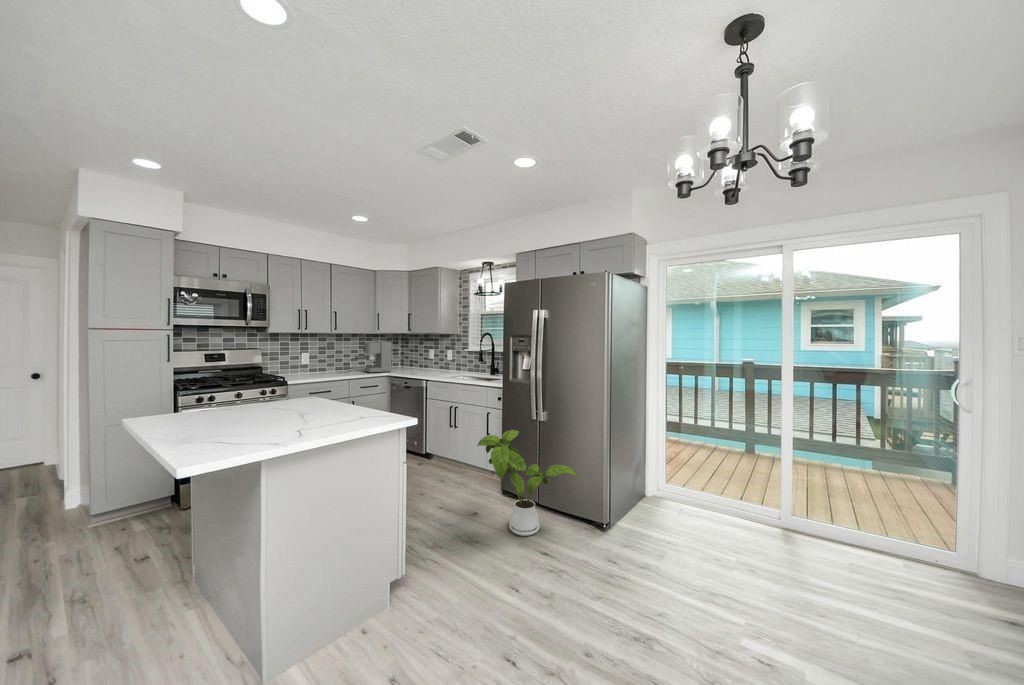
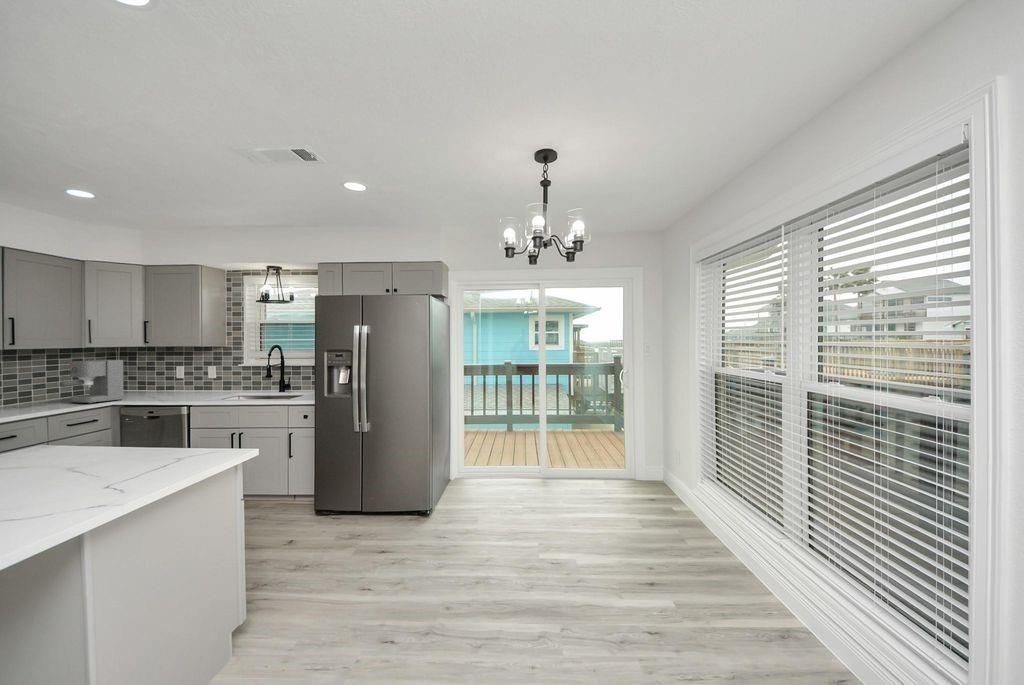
house plant: present [477,430,579,536] -> none [312,438,409,534]

